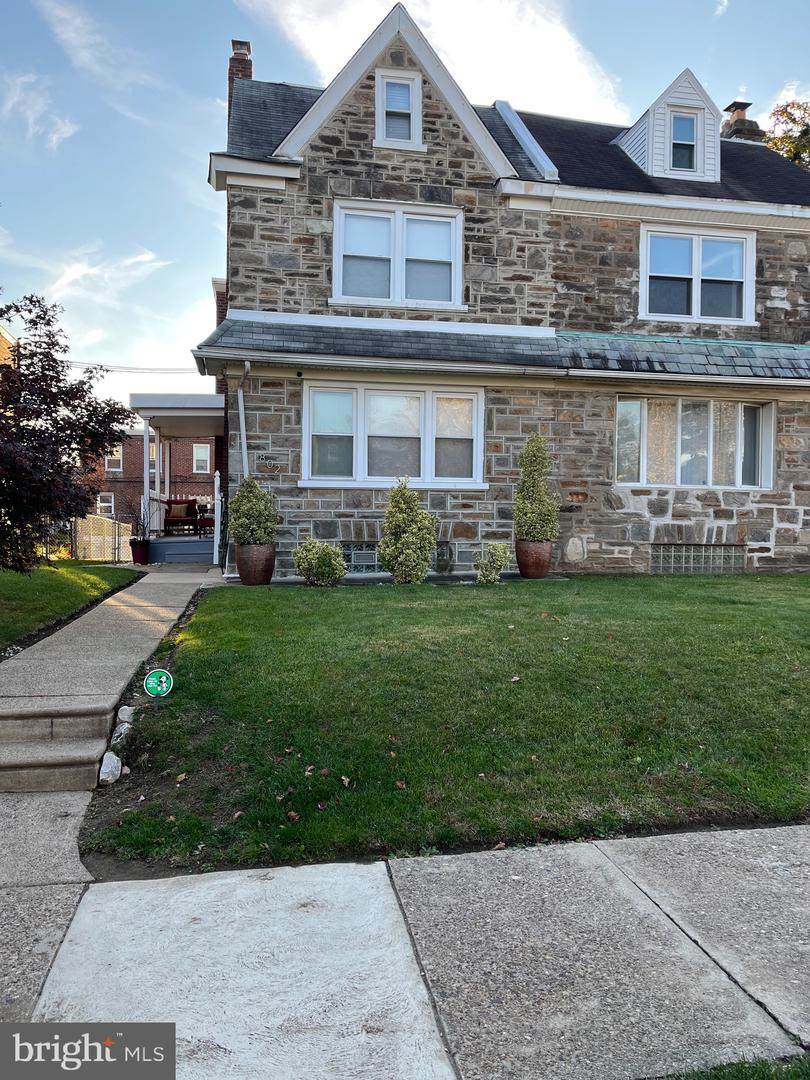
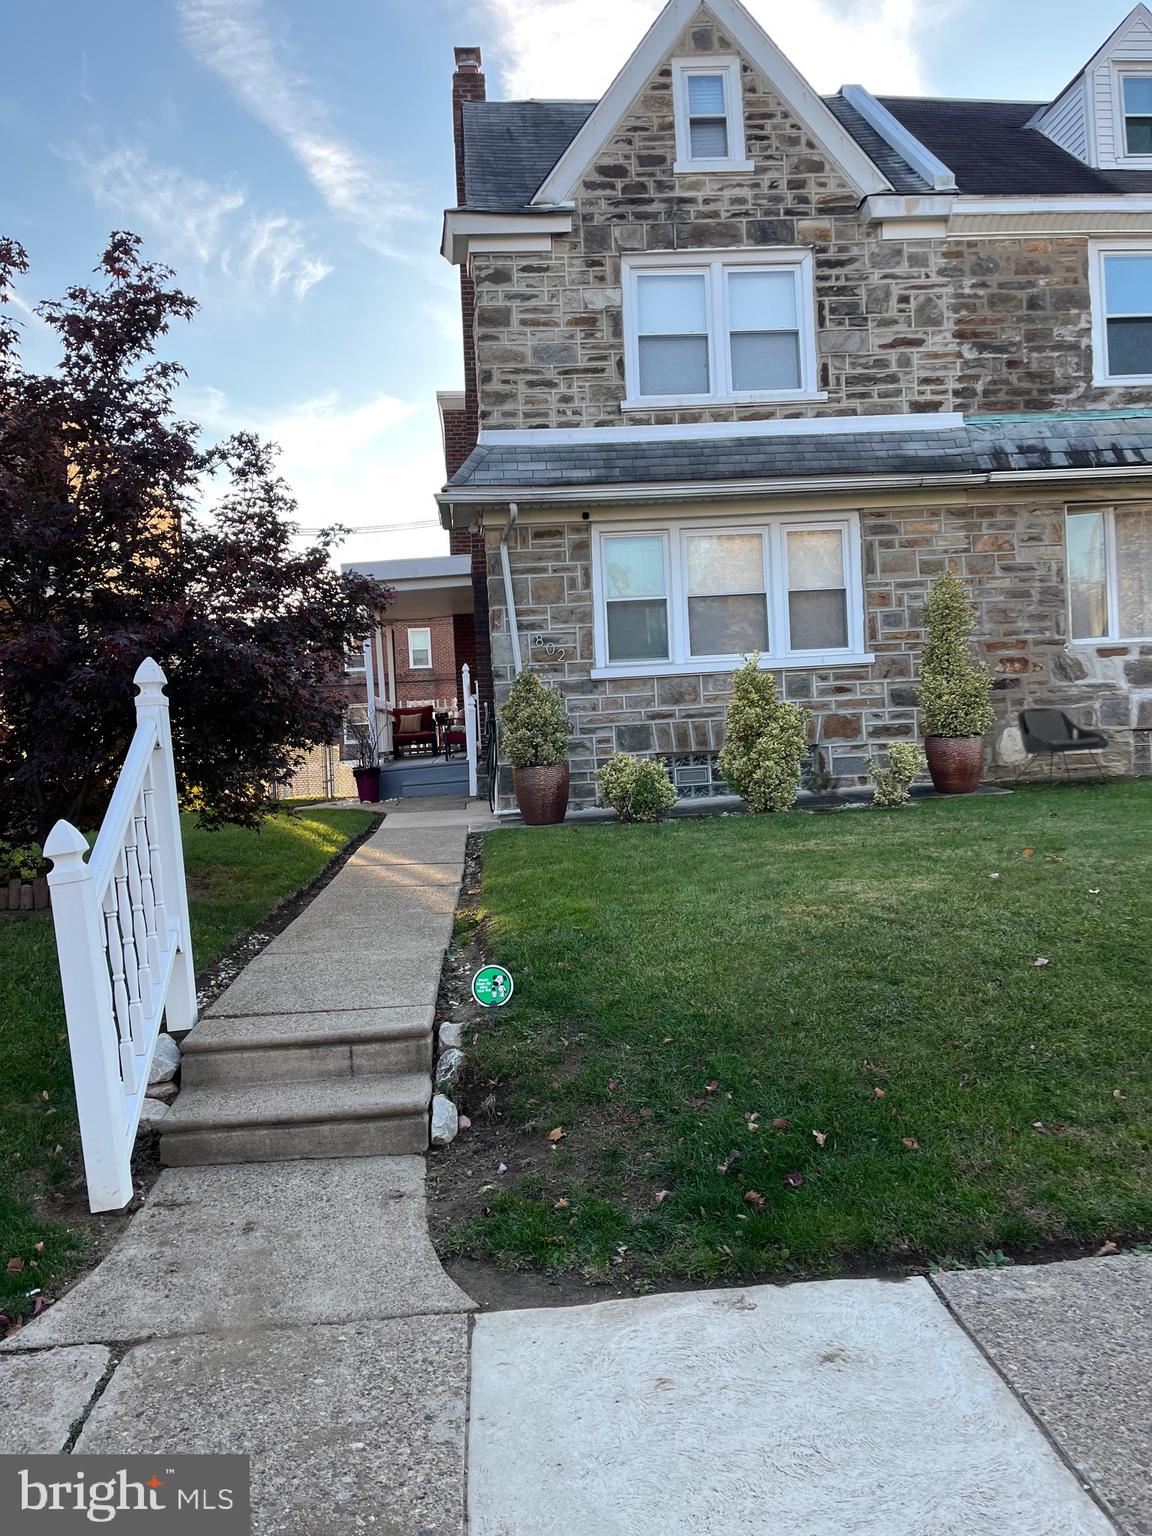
lounge chair: none [575,525,633,578] -> present [1015,708,1109,788]

